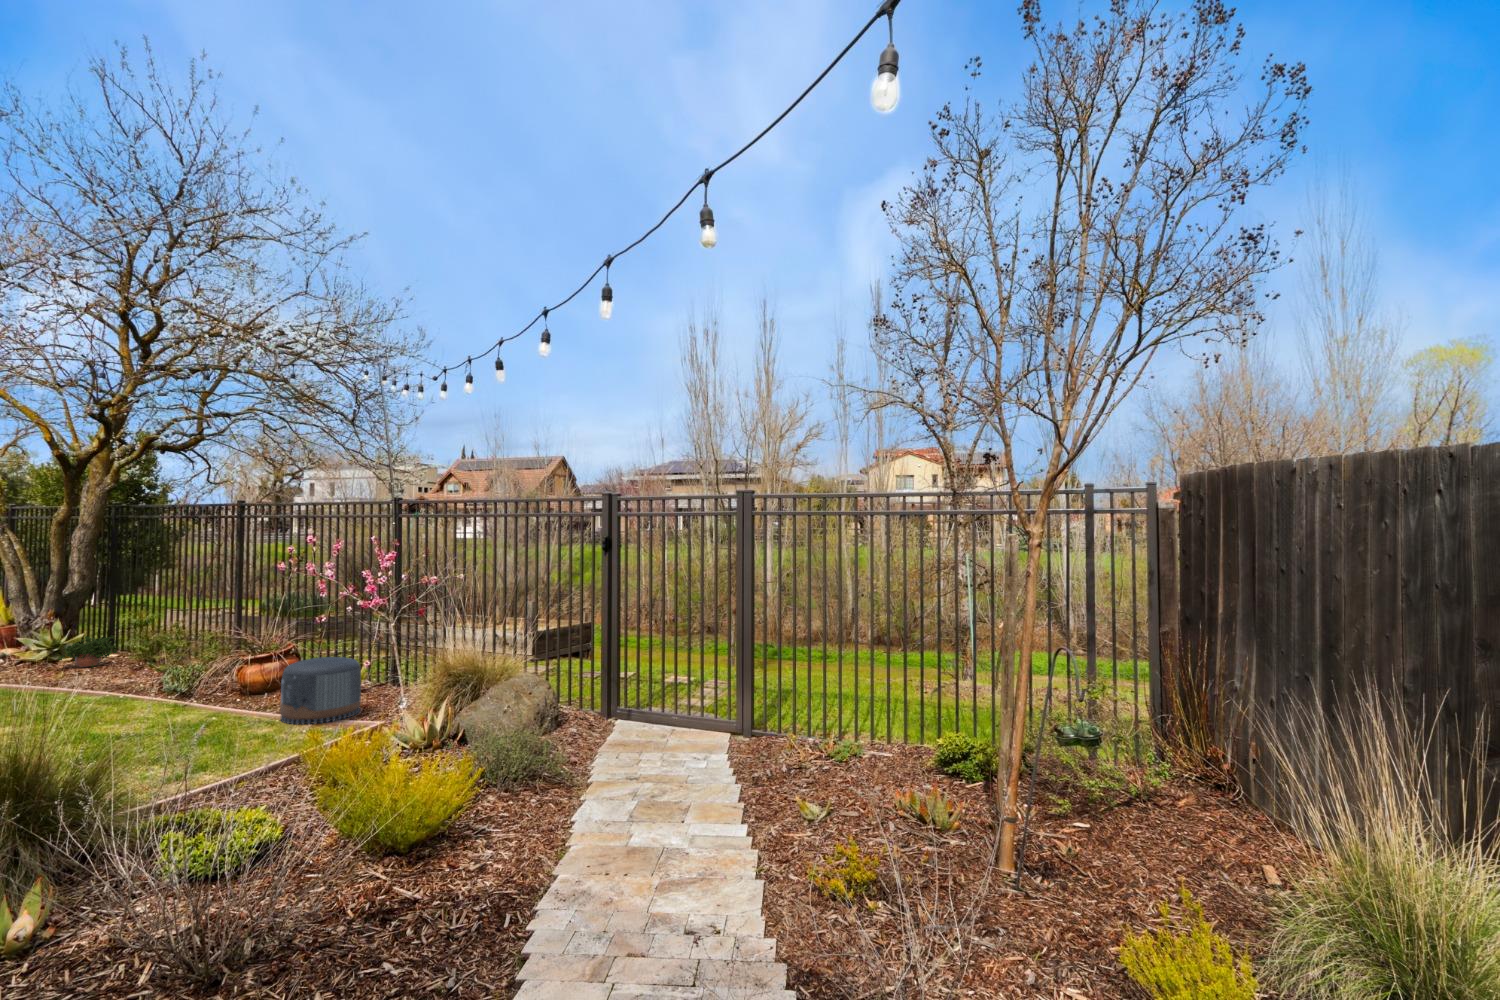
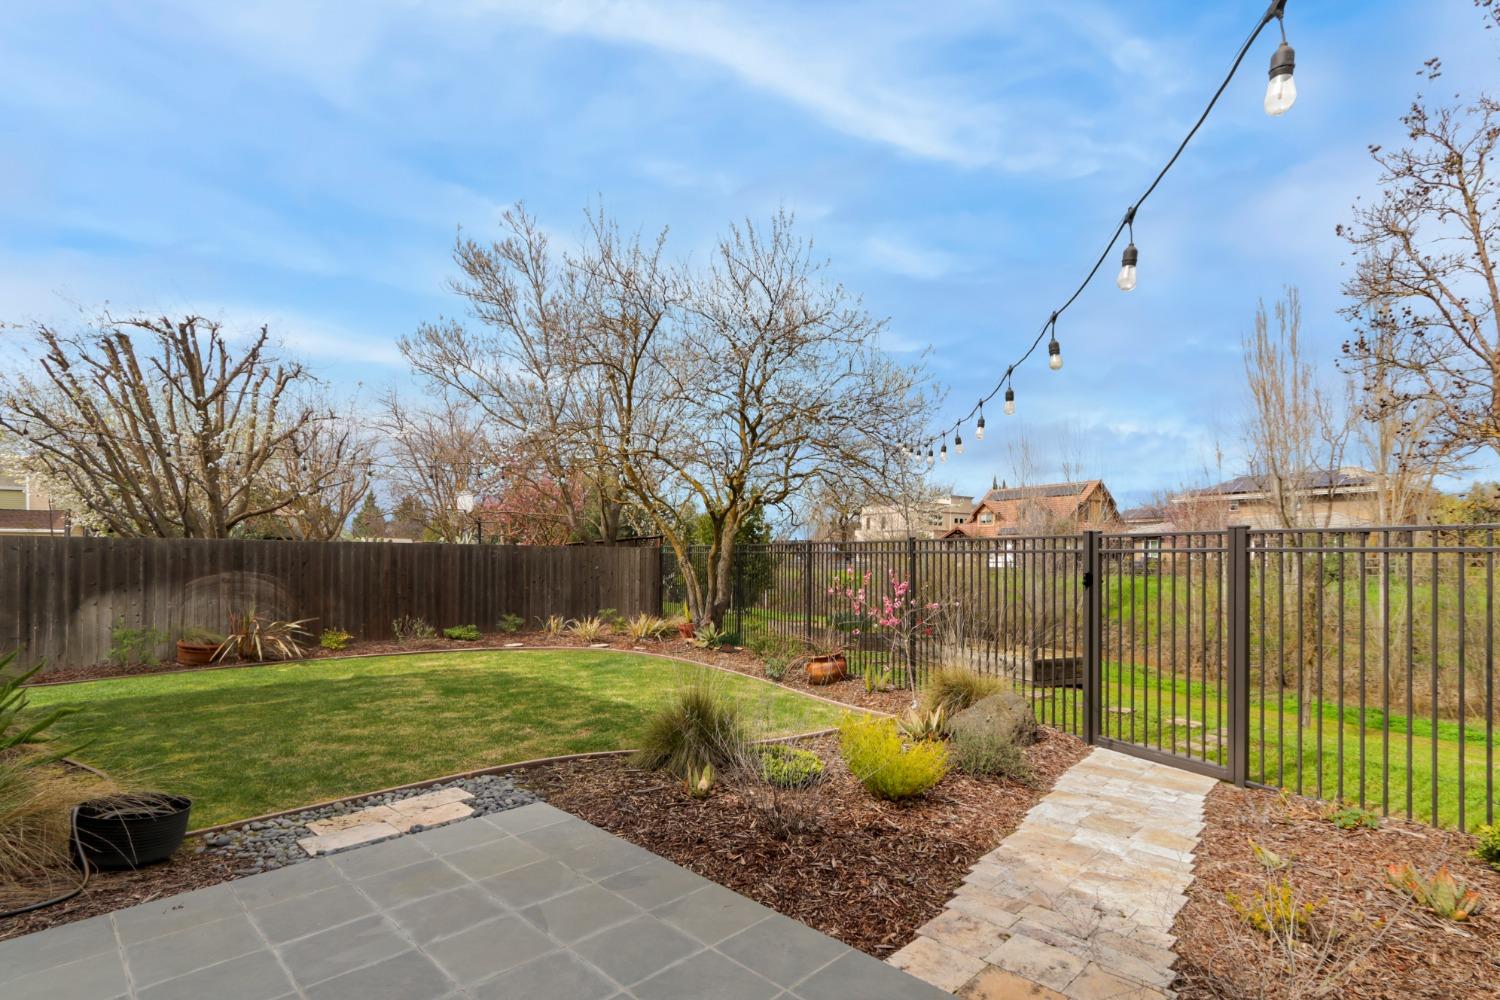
pouf: present [280,657,361,724] -> none [830,659,882,708]

